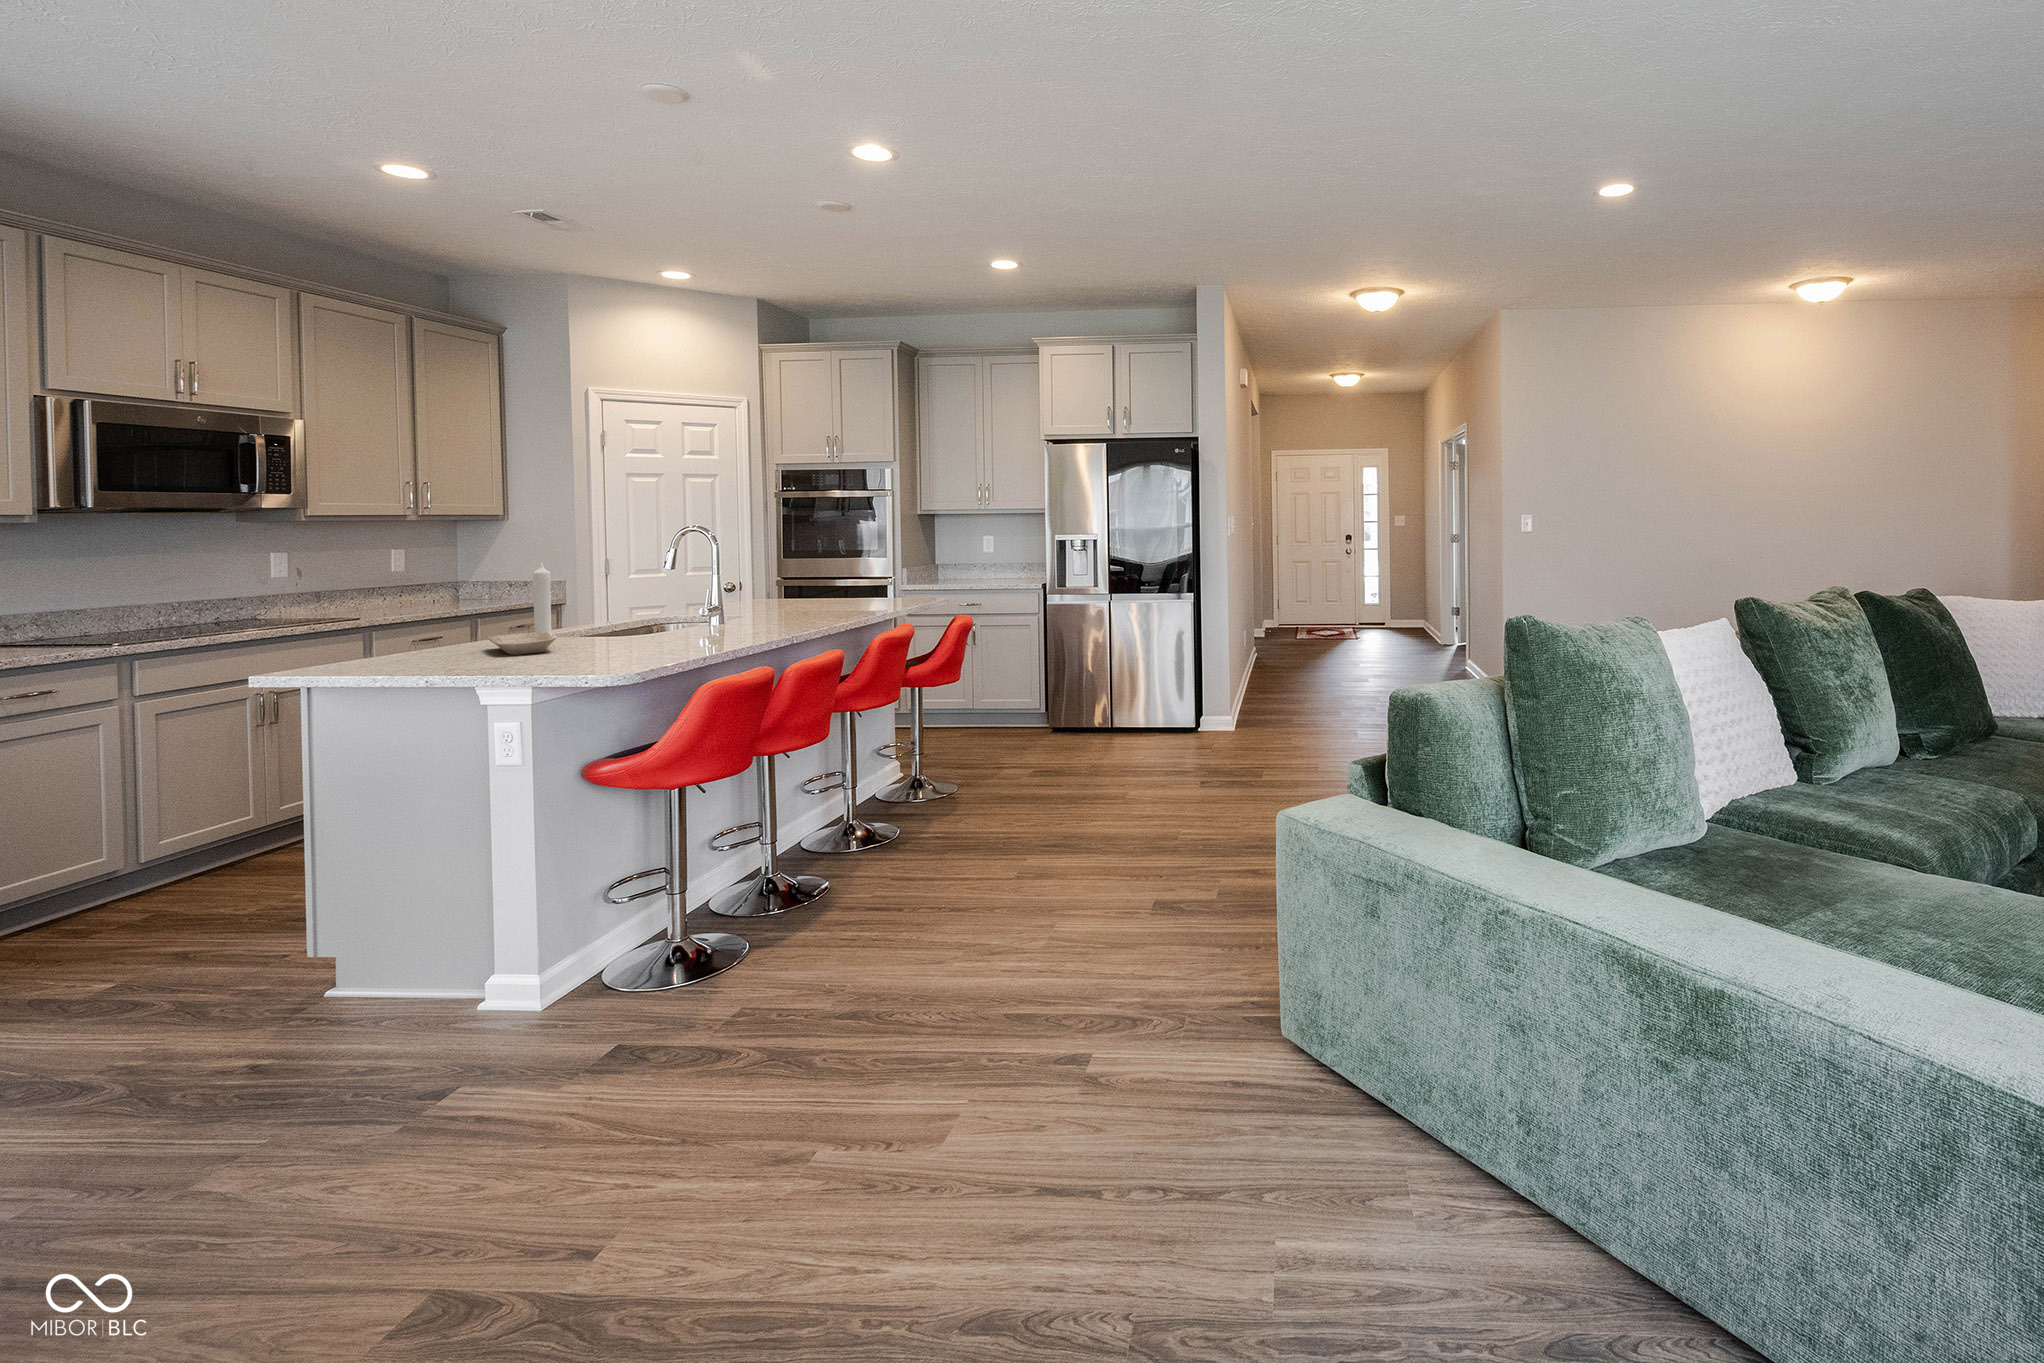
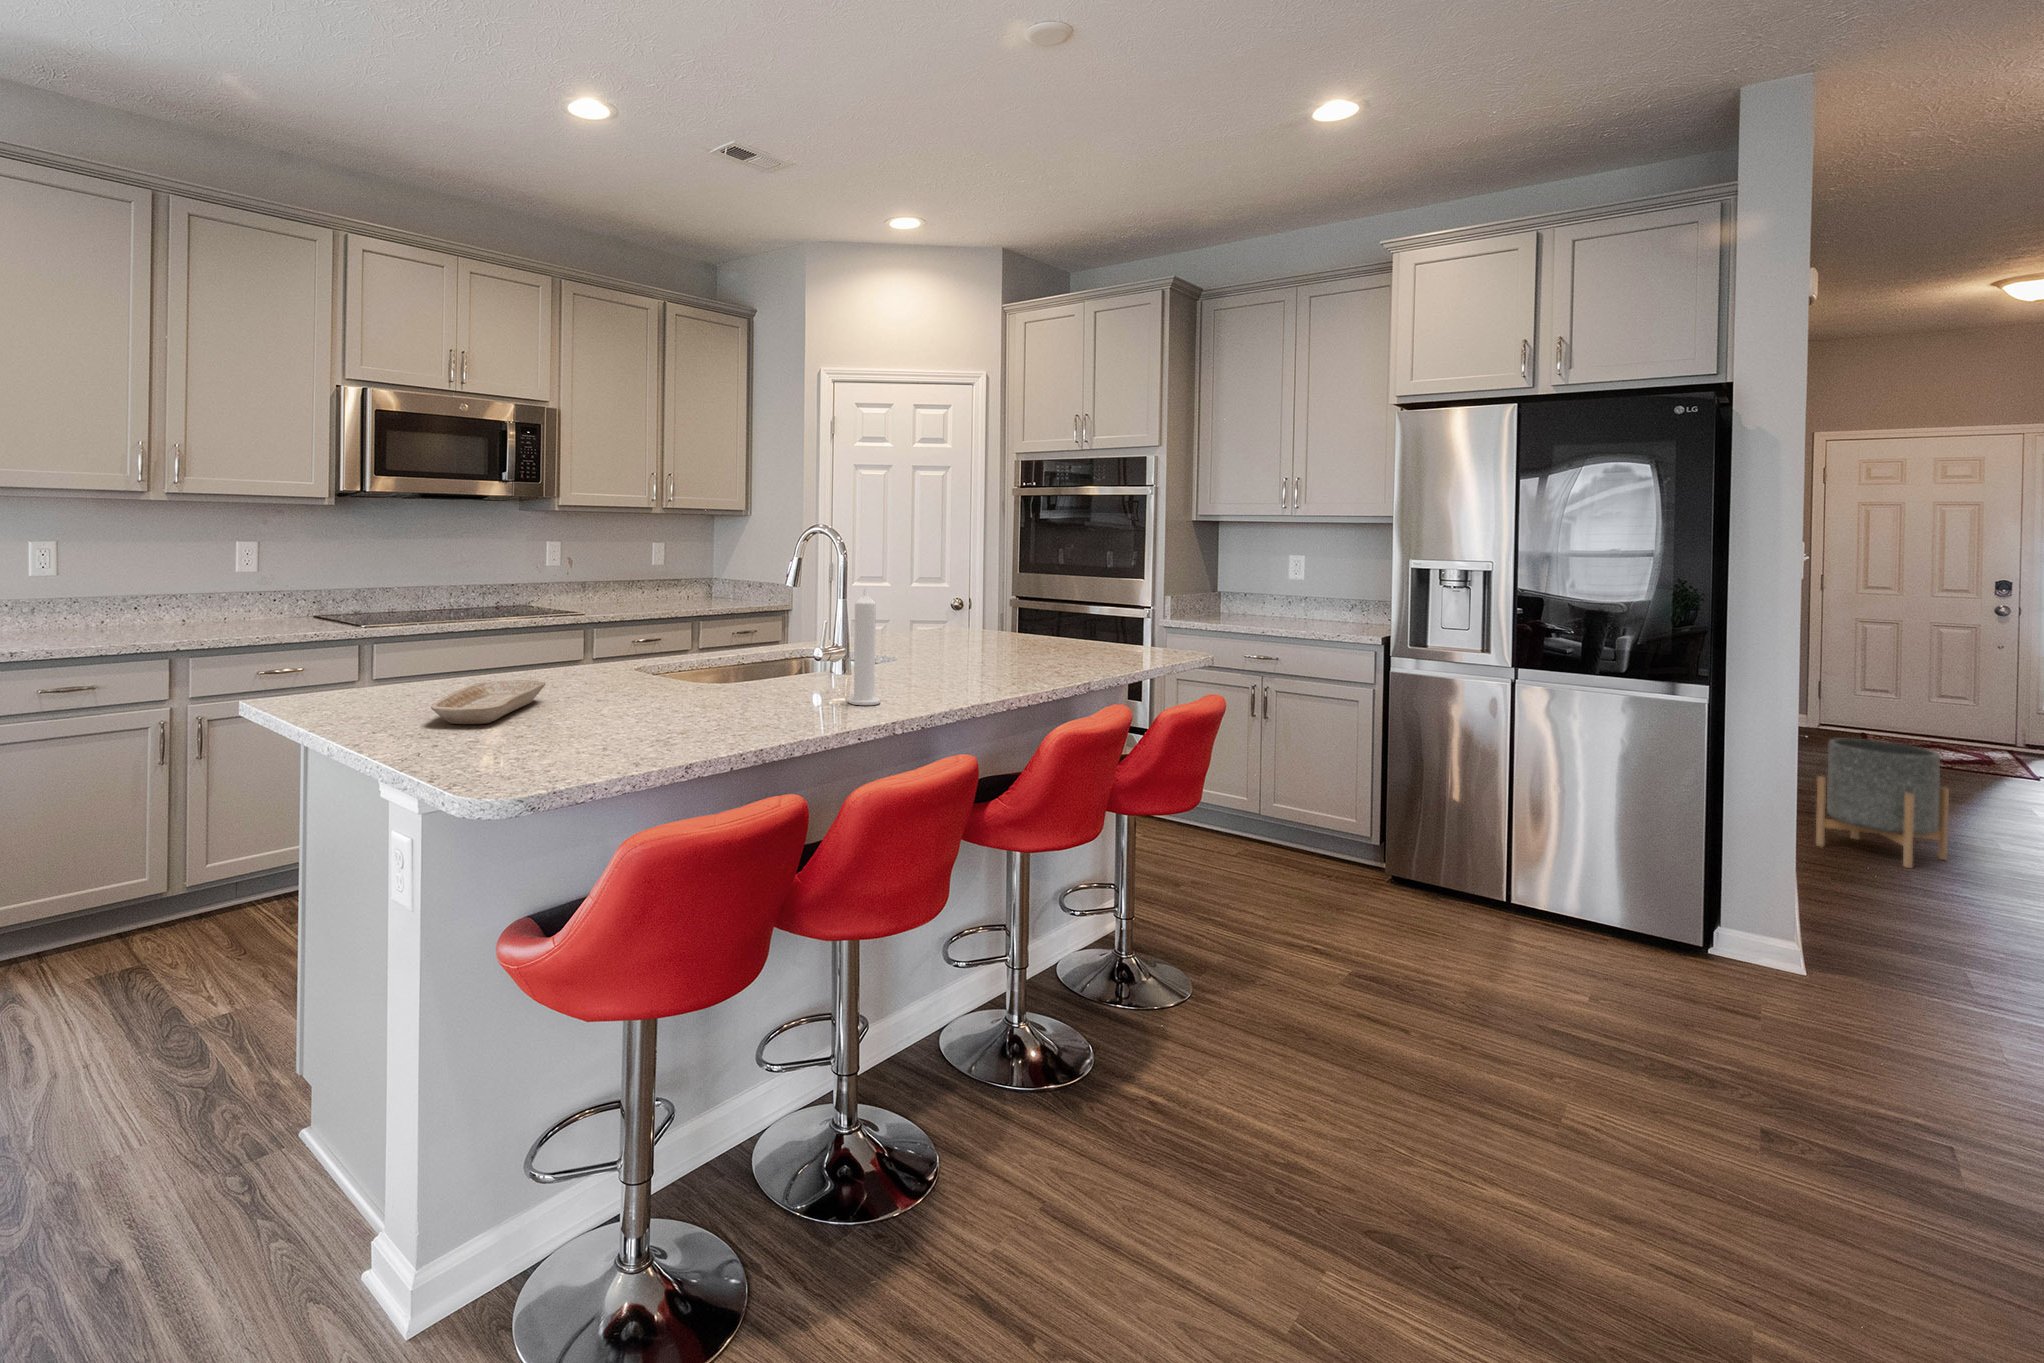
candle: present [533,562,556,638] -> present [848,587,880,705]
planter: none [1252,623,1301,685] -> present [1816,739,1949,868]

